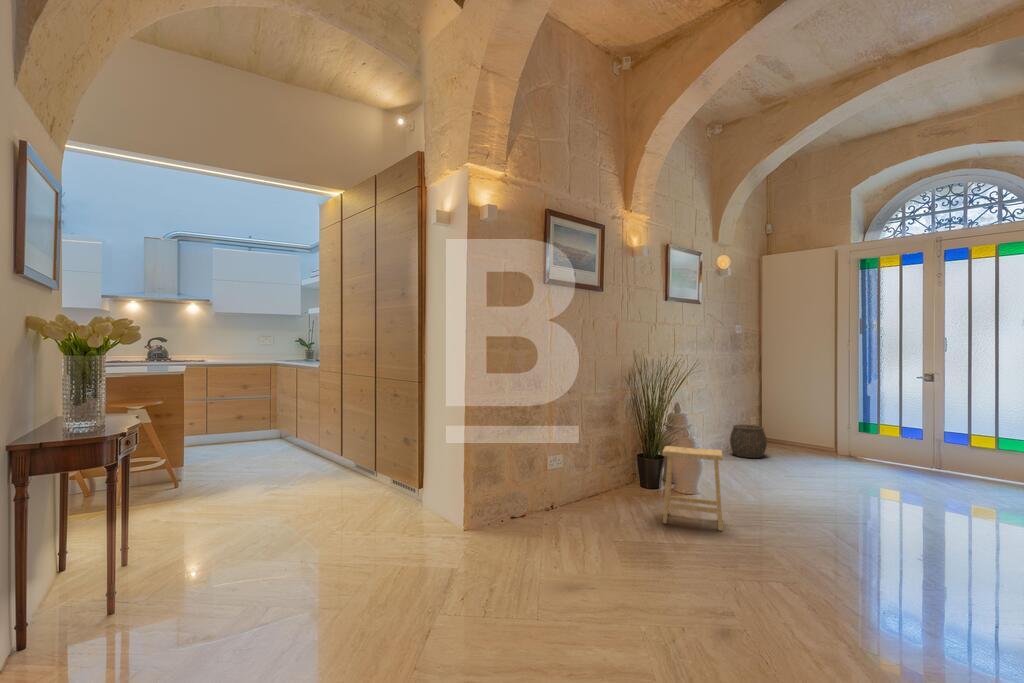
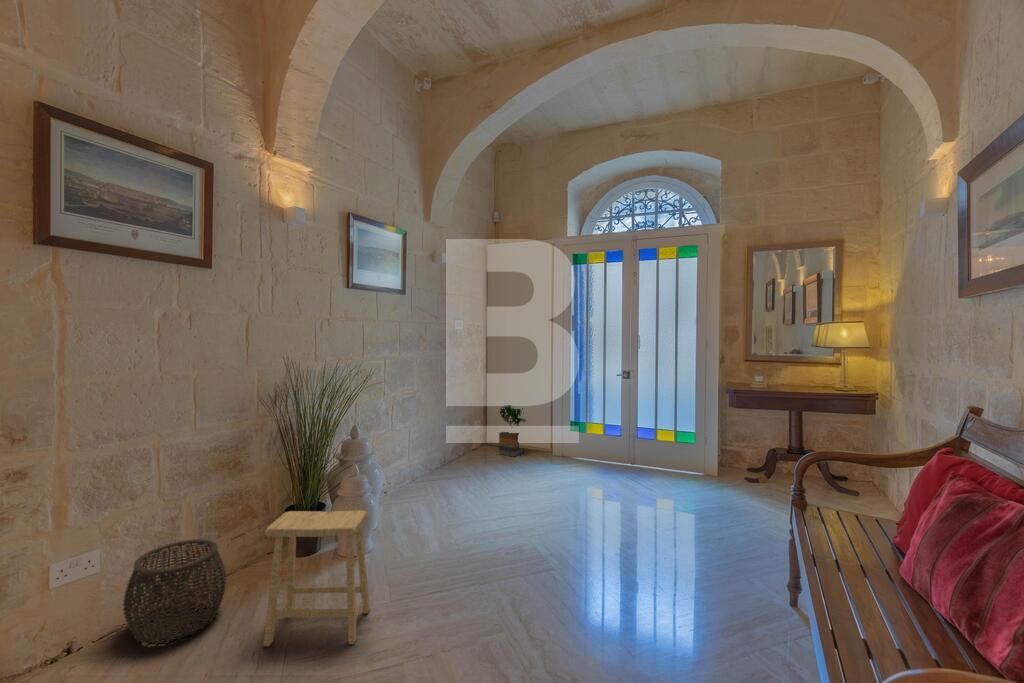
potted tree: none [777,405,812,454] -> present [499,405,526,457]
woven basket: present [730,425,767,458] -> present [123,539,227,645]

